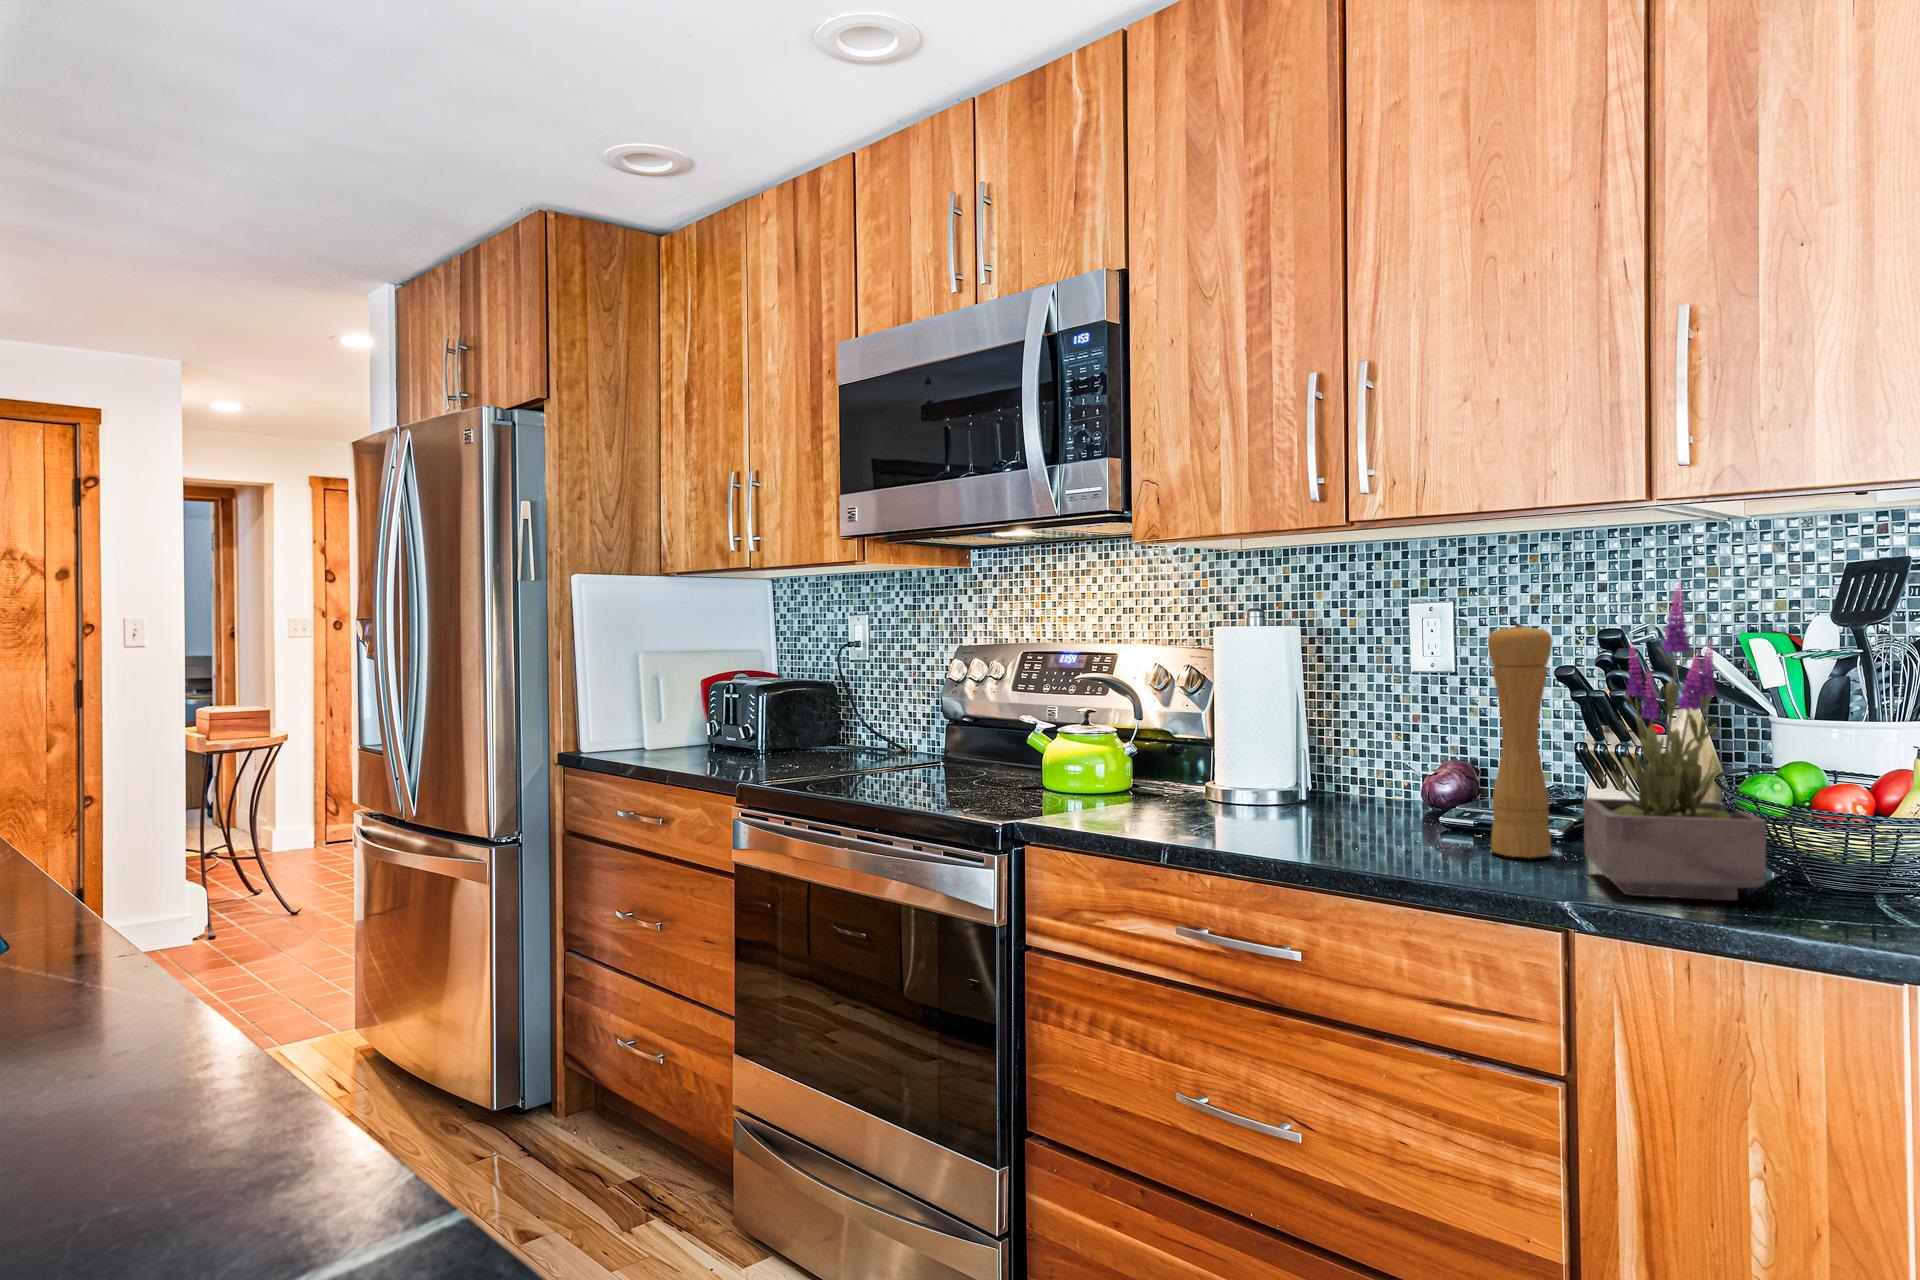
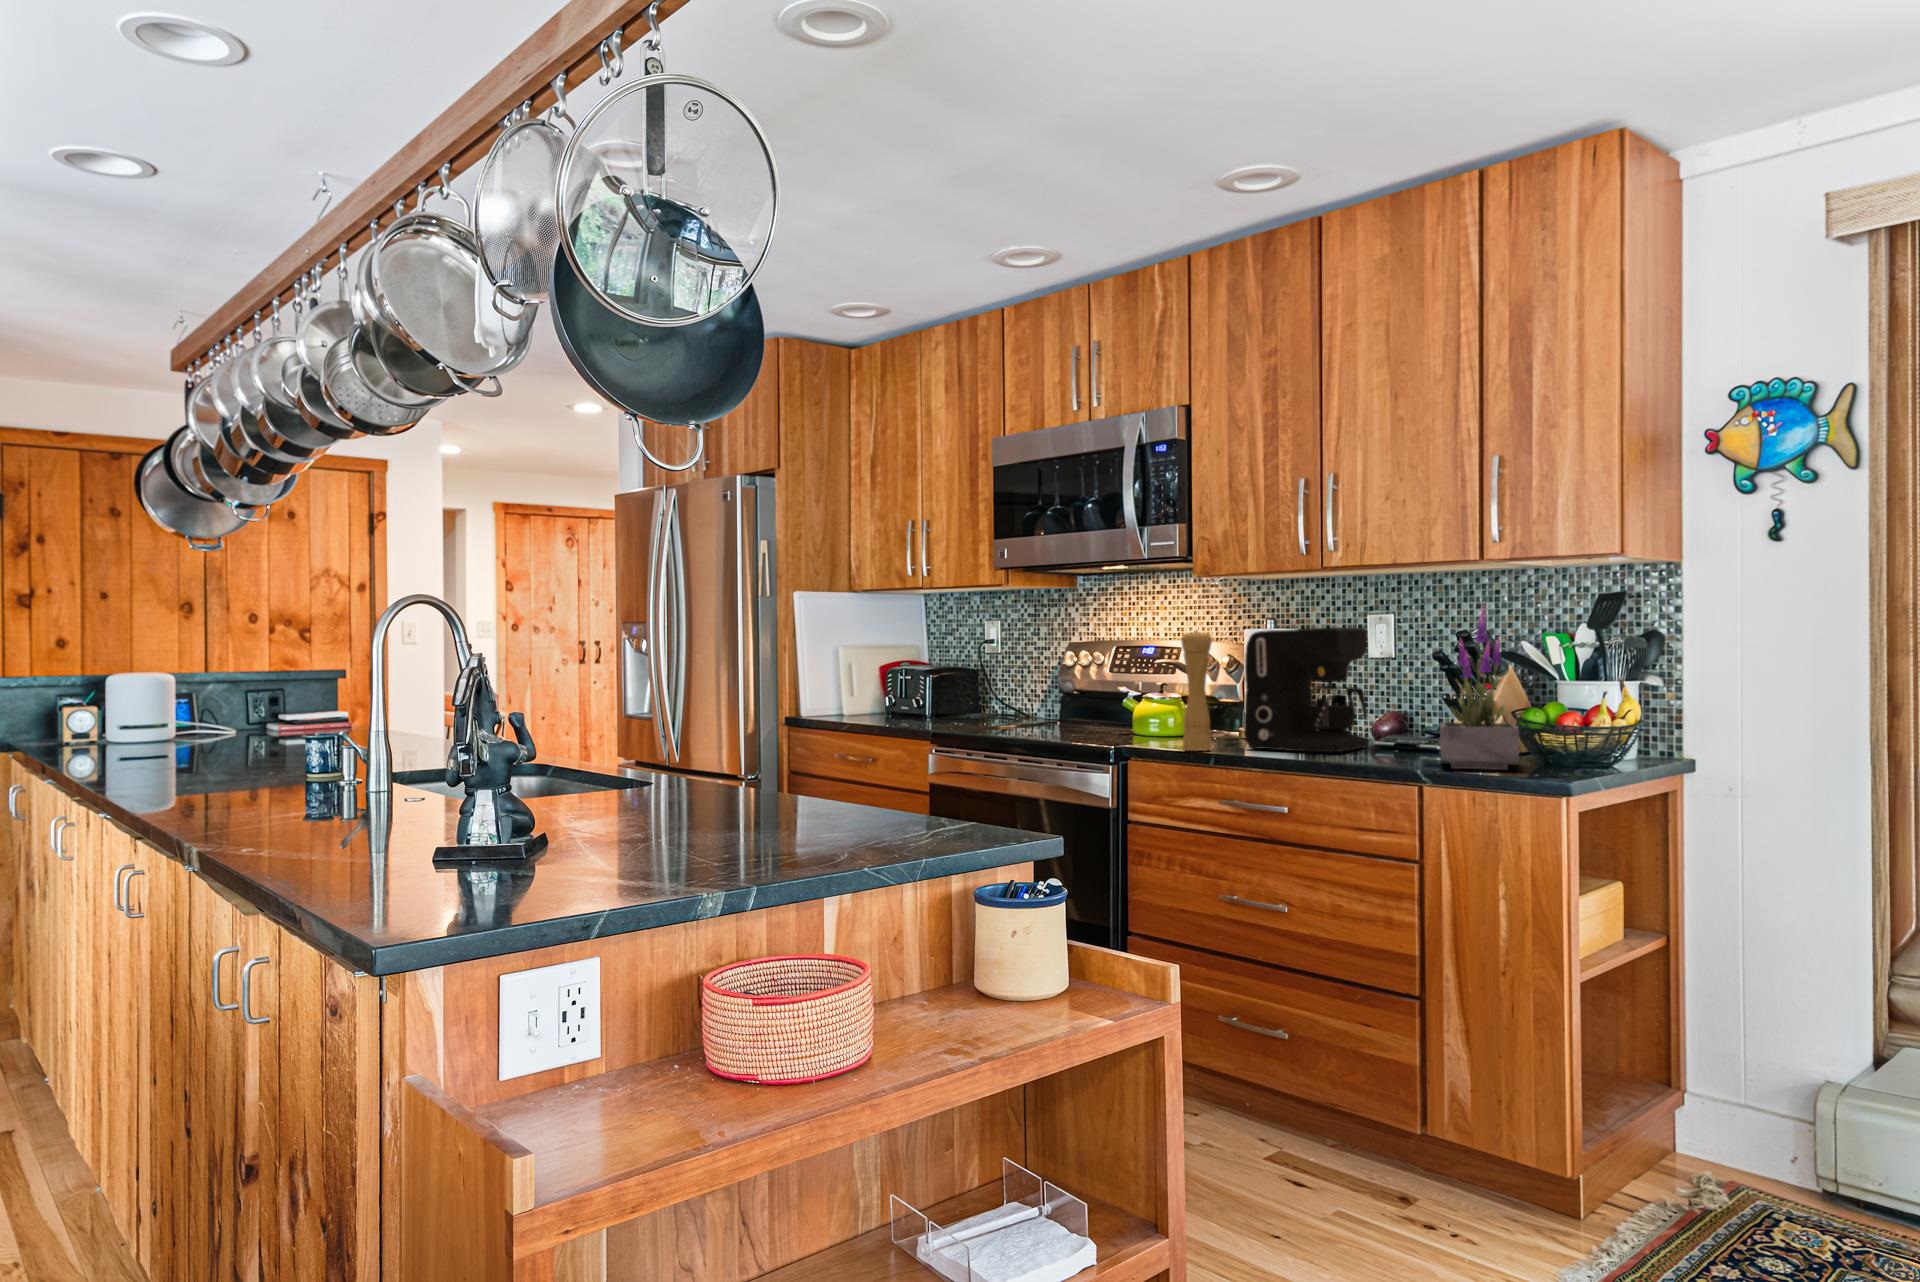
coffee maker: none [1218,624,1430,842] -> present [1244,627,1369,752]
pepper mill: present [1488,624,1552,858] -> present [1181,631,1212,751]

